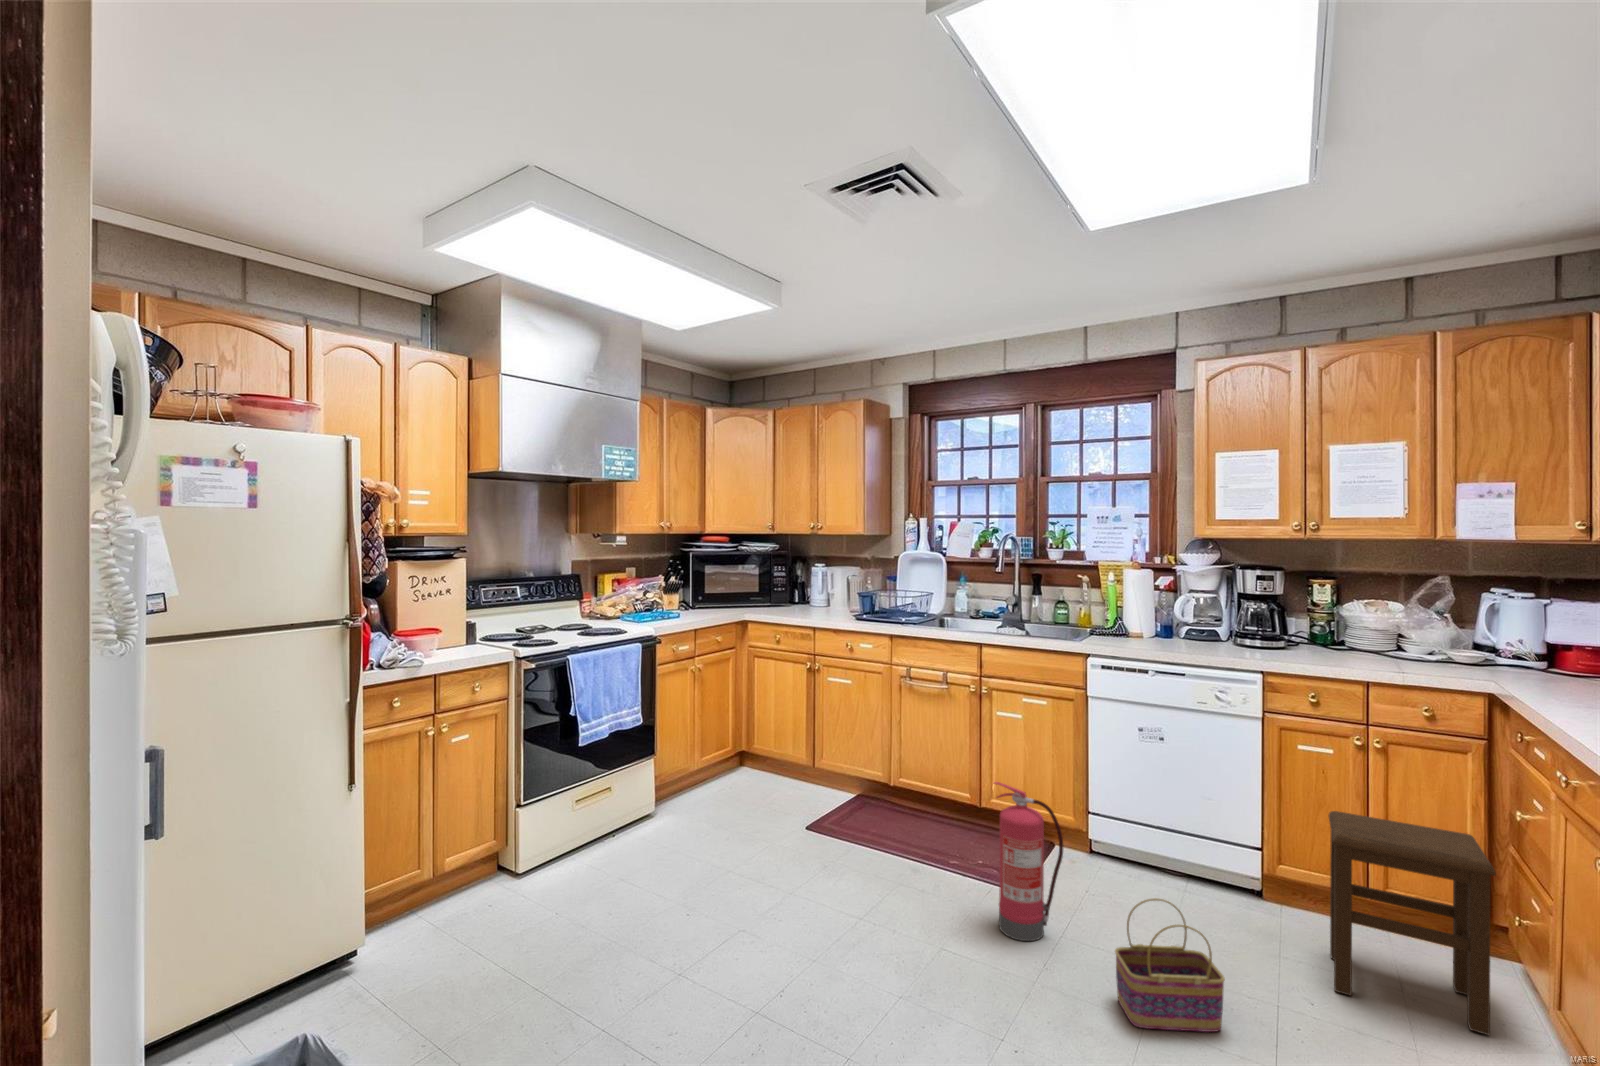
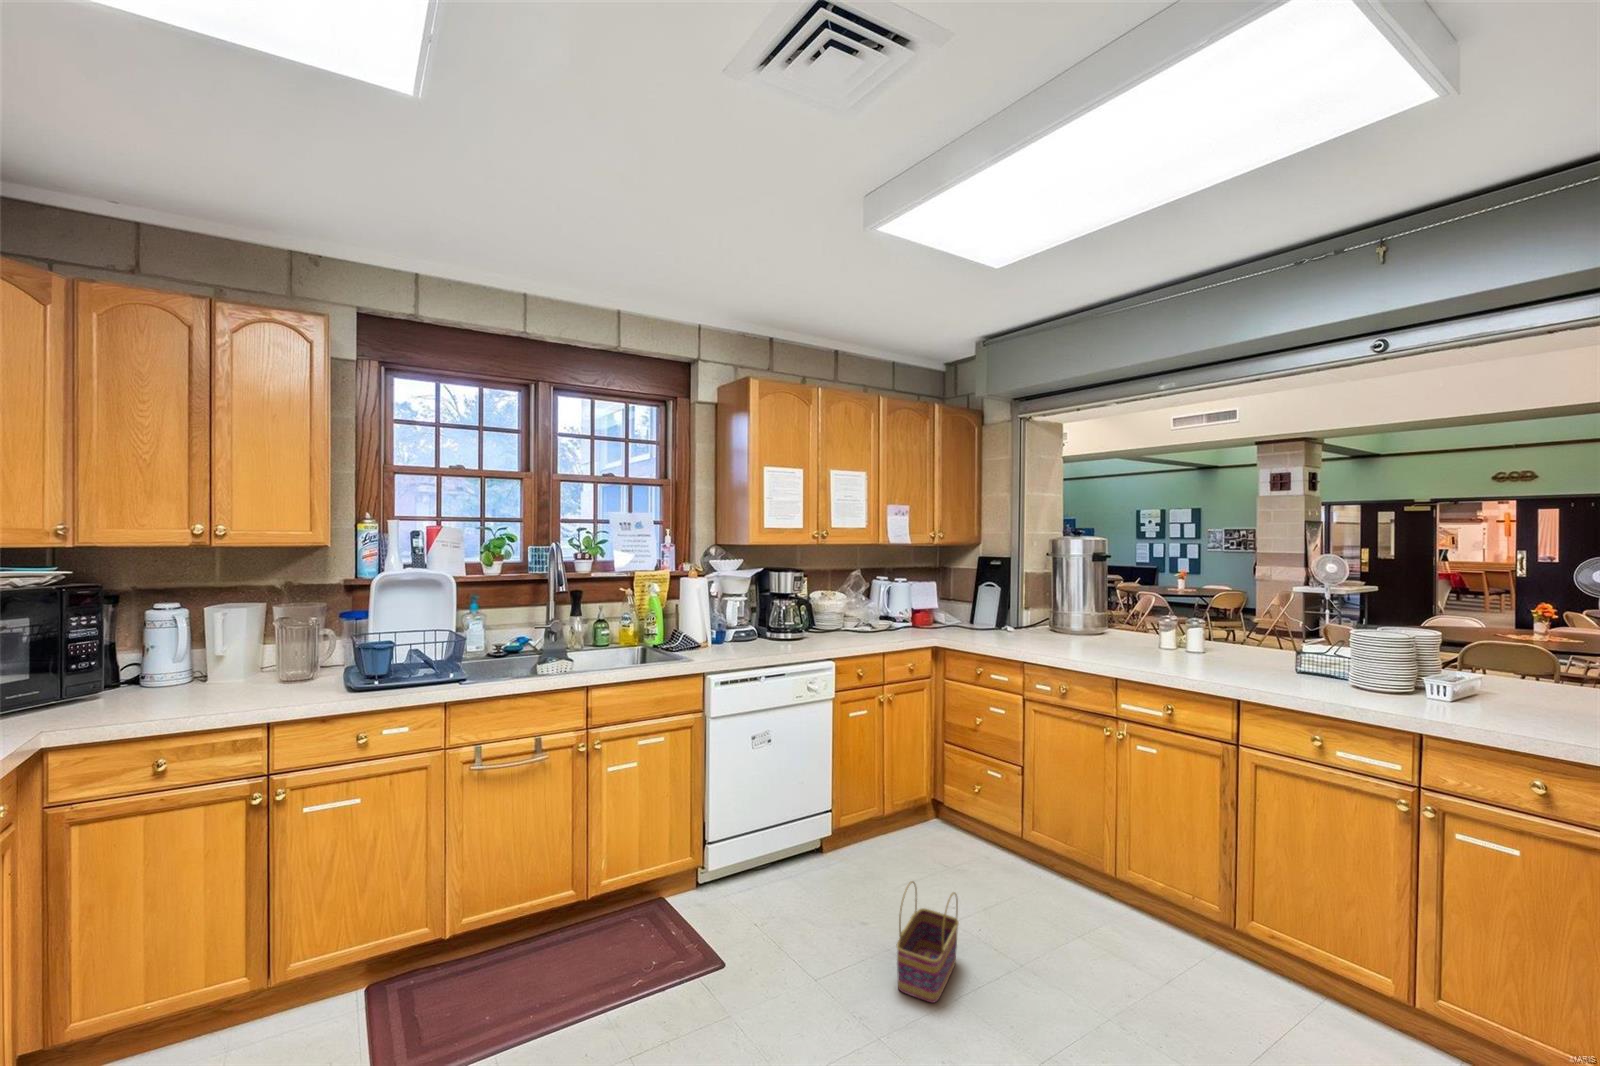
fire extinguisher: present [994,782,1063,941] -> none [749,844,810,1006]
stool: present [1328,811,1496,1035] -> none [899,742,999,884]

